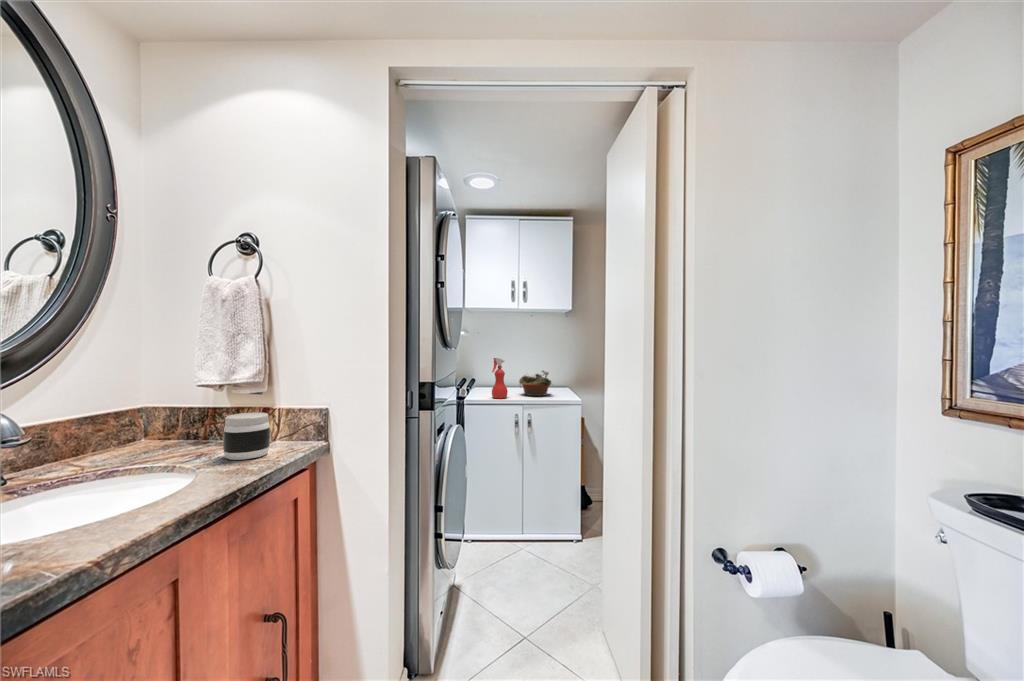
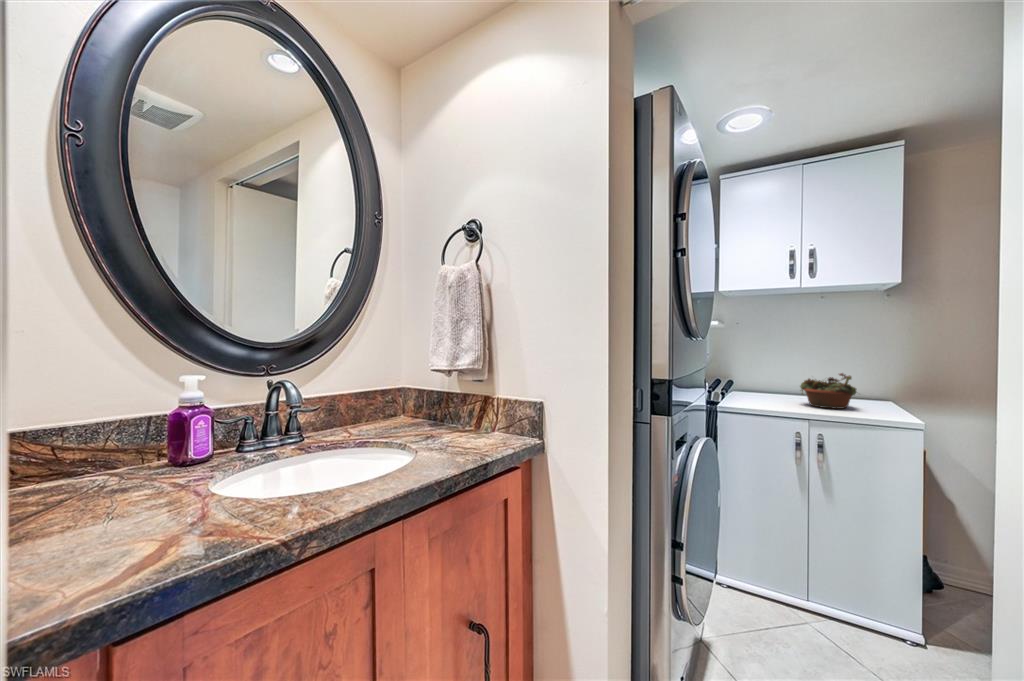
spray bottle: present [492,358,508,398] -> none [757,354,782,407]
jar: present [223,412,270,460] -> none [444,400,485,448]

